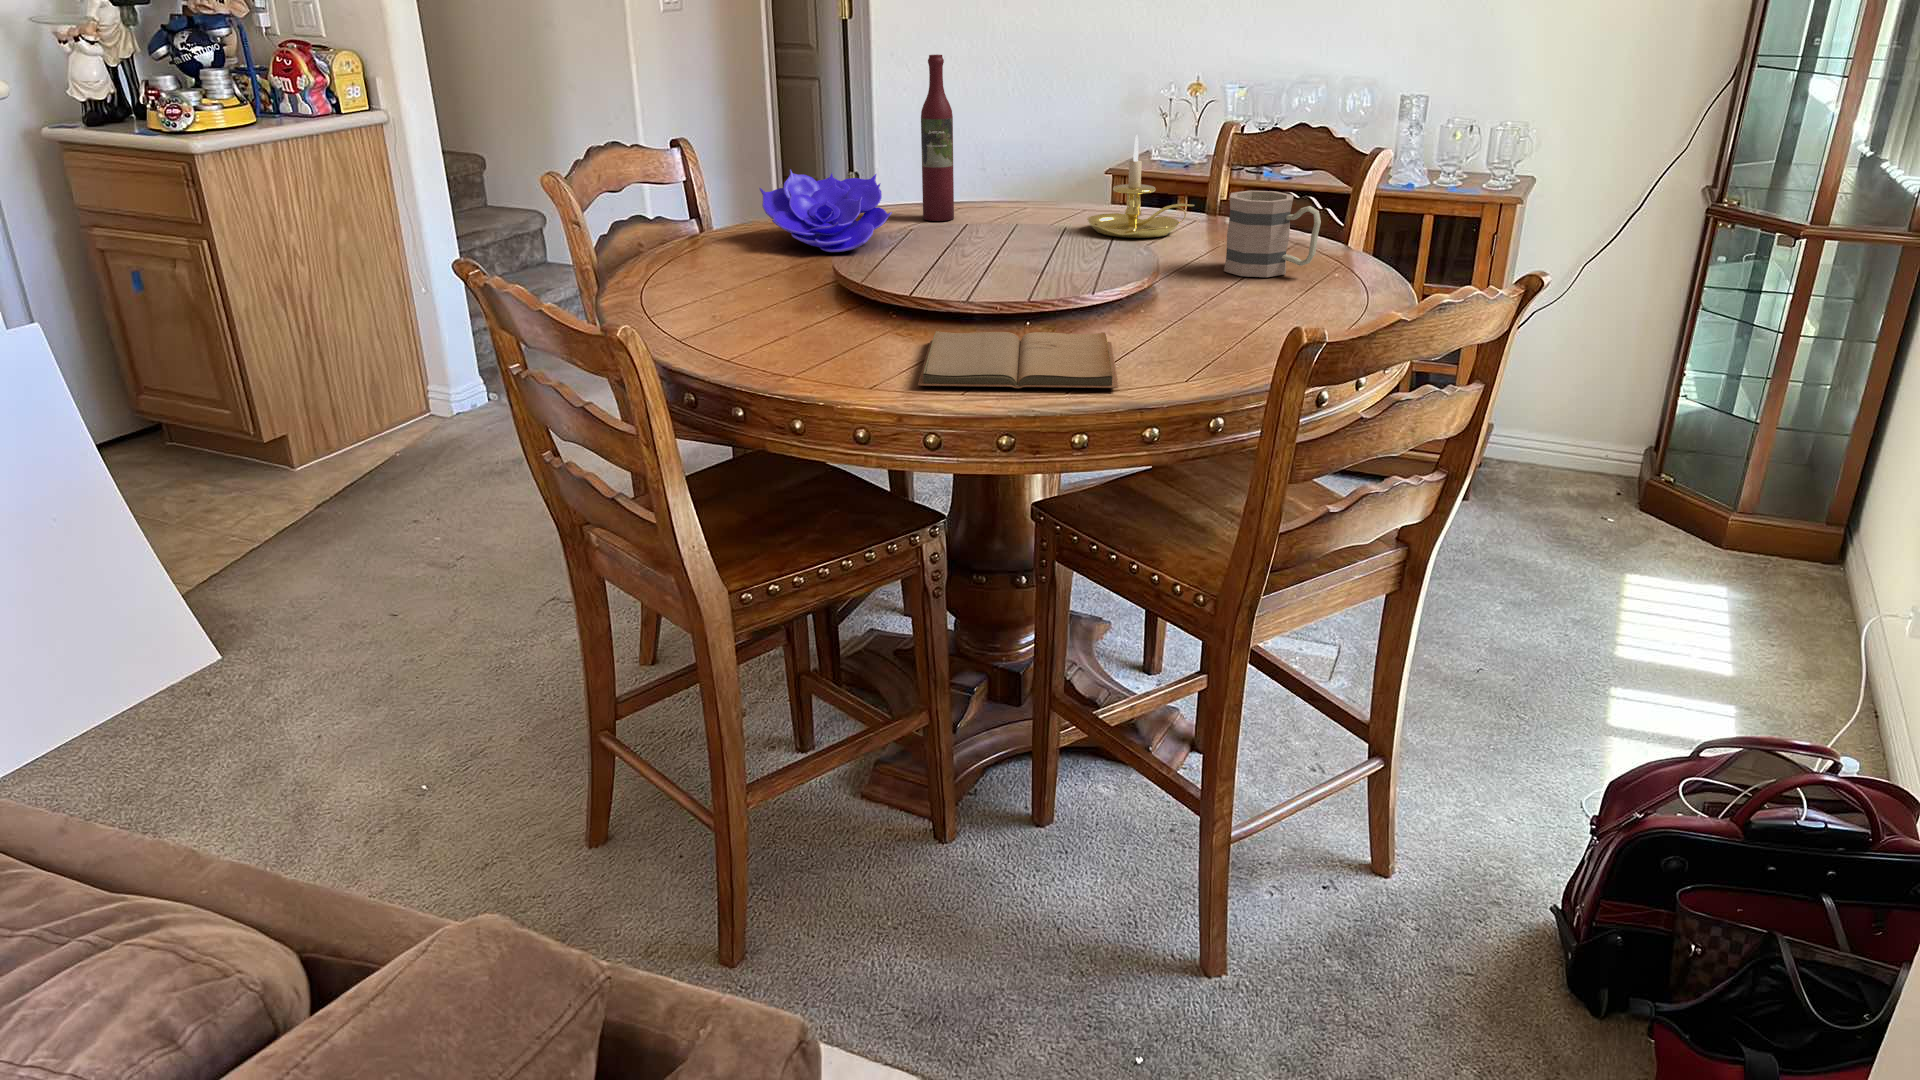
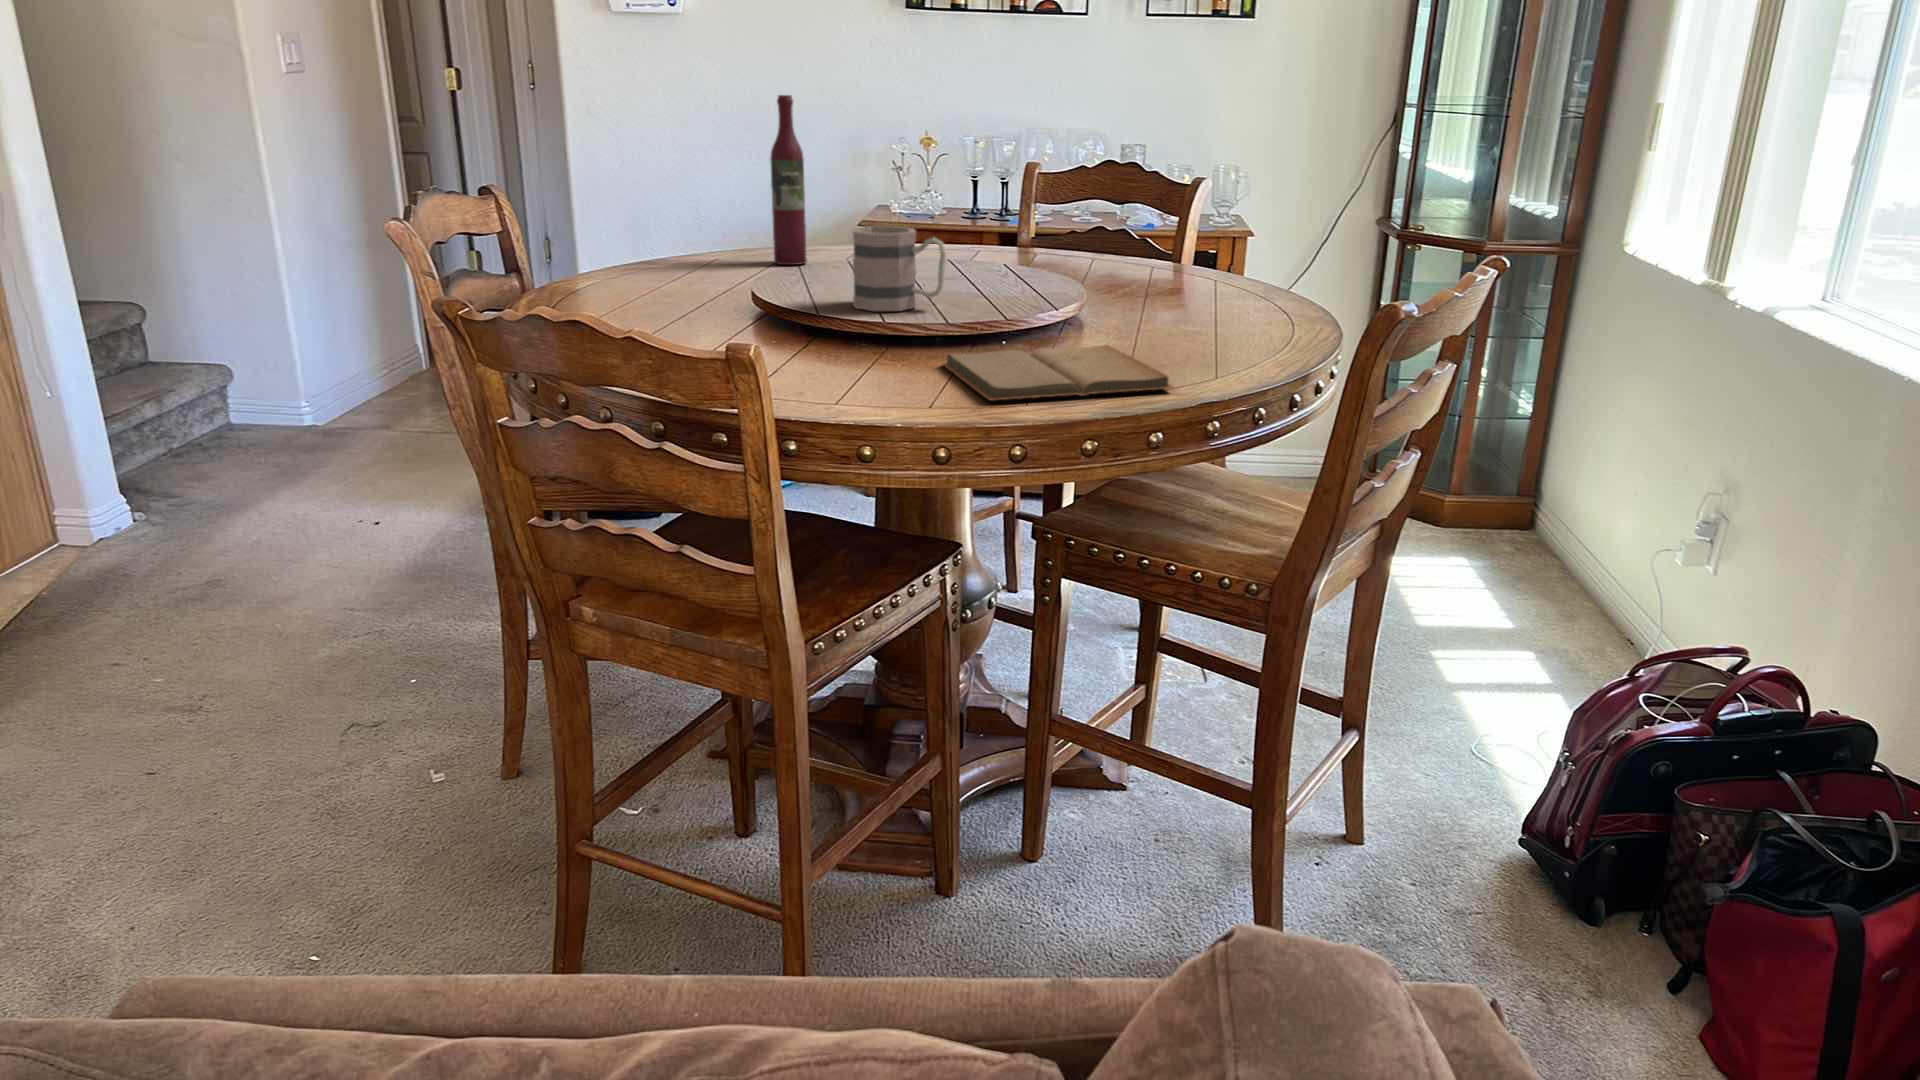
candle holder: present [1087,135,1194,238] -> none [949,172,1055,271]
decorative bowl: present [760,169,892,252] -> none [624,212,775,295]
mug: present [1224,191,1321,277] -> present [852,226,946,311]

